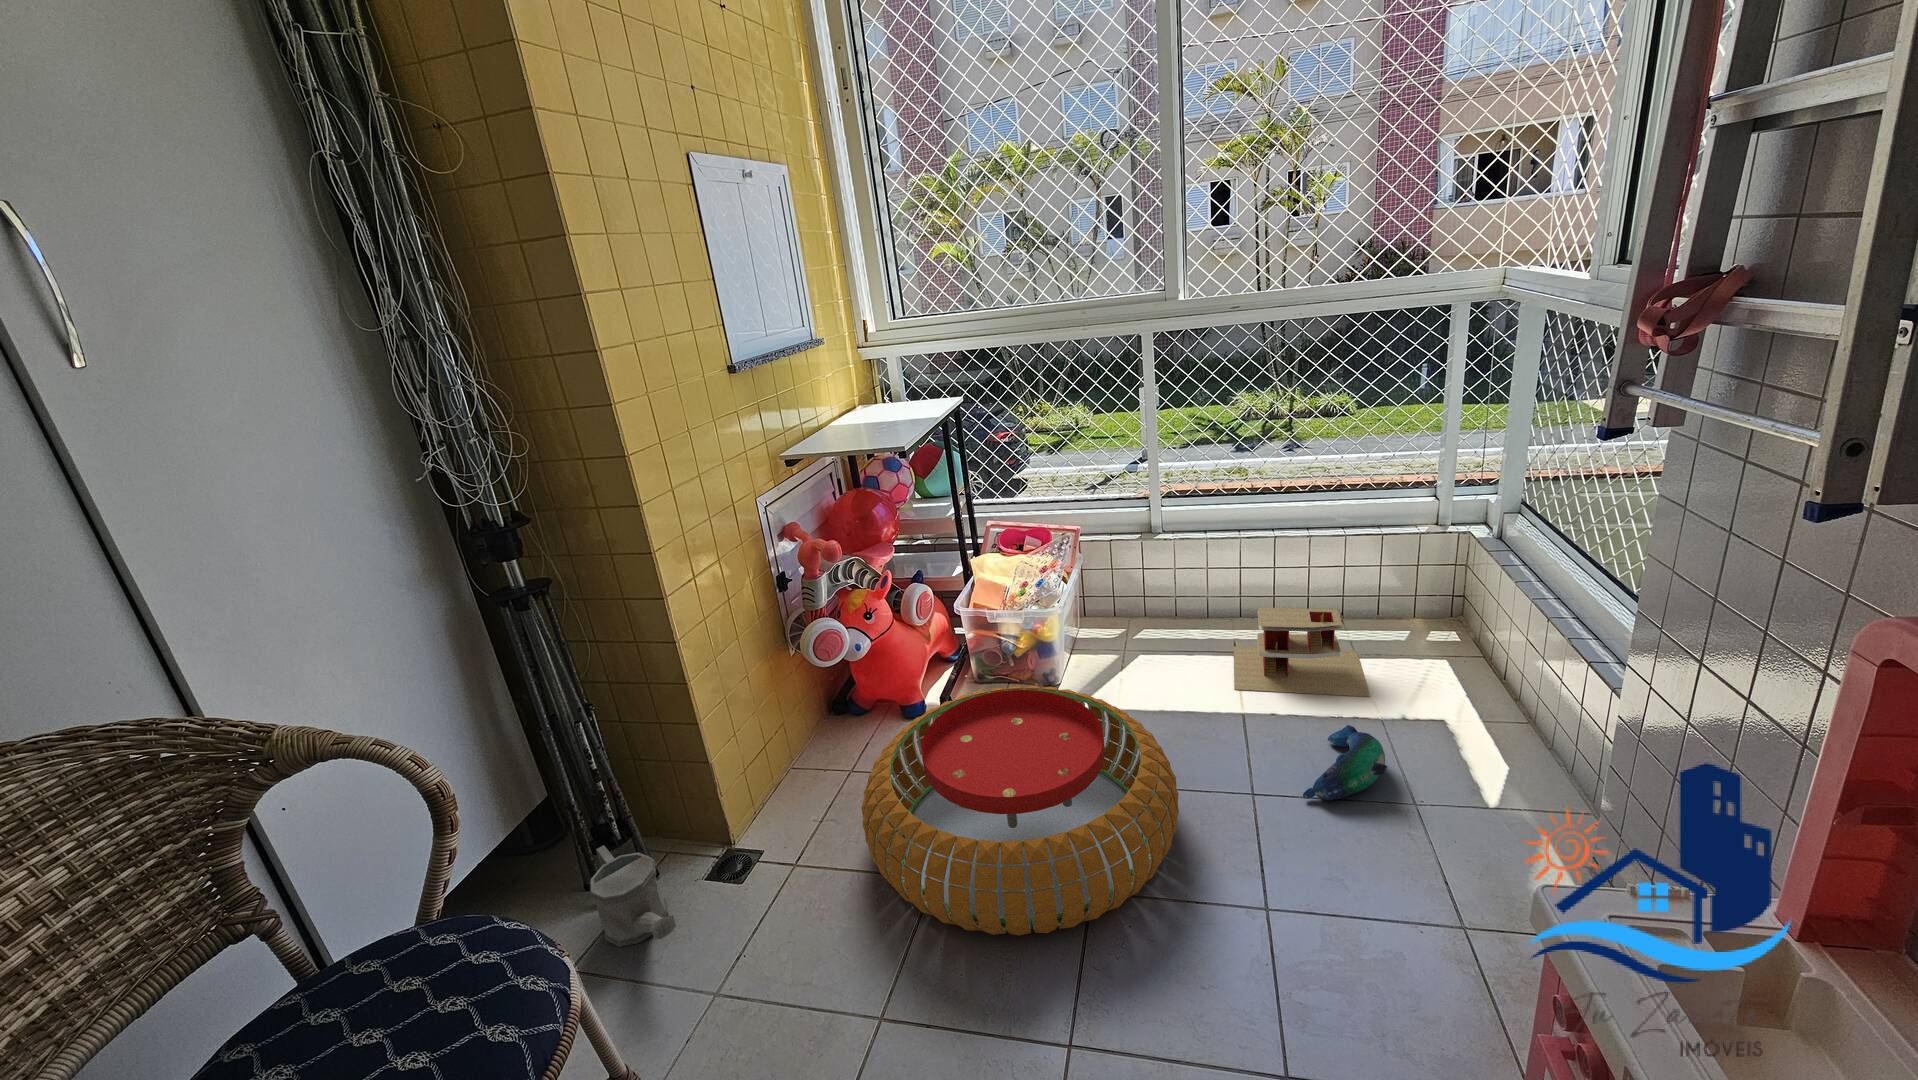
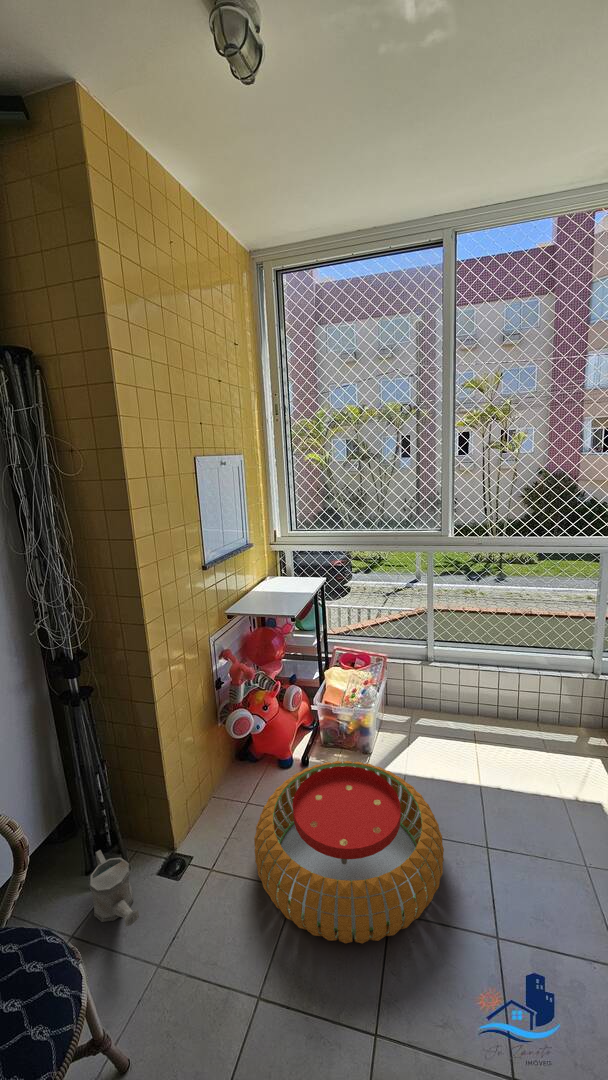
toy house: present [1234,608,1370,697] -> none [474,716,556,781]
plush toy: present [1303,725,1388,800] -> none [518,803,569,857]

